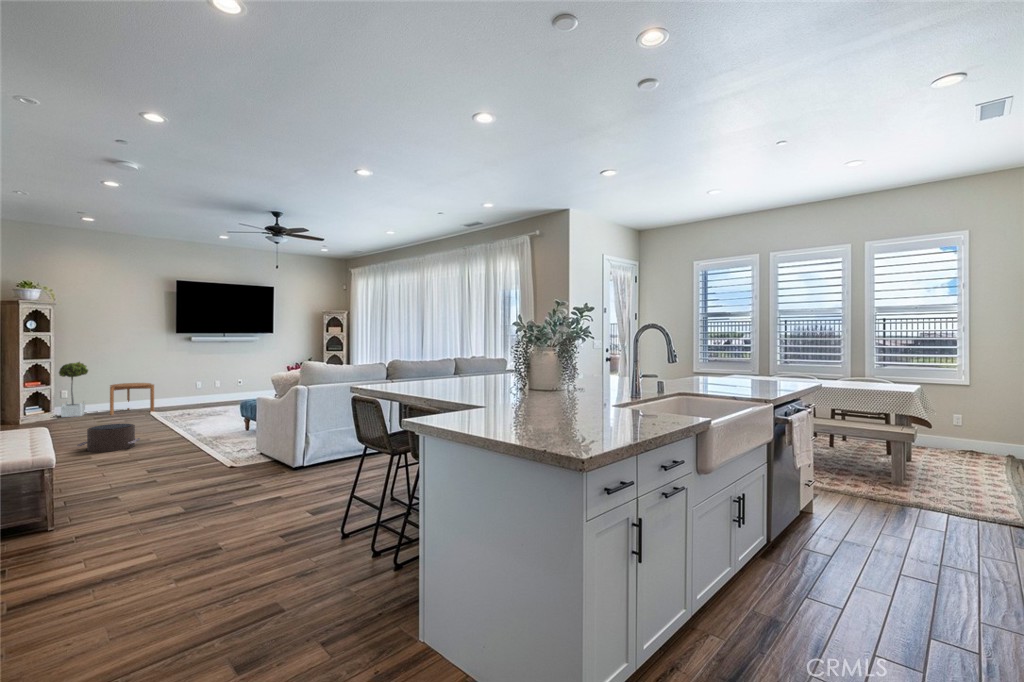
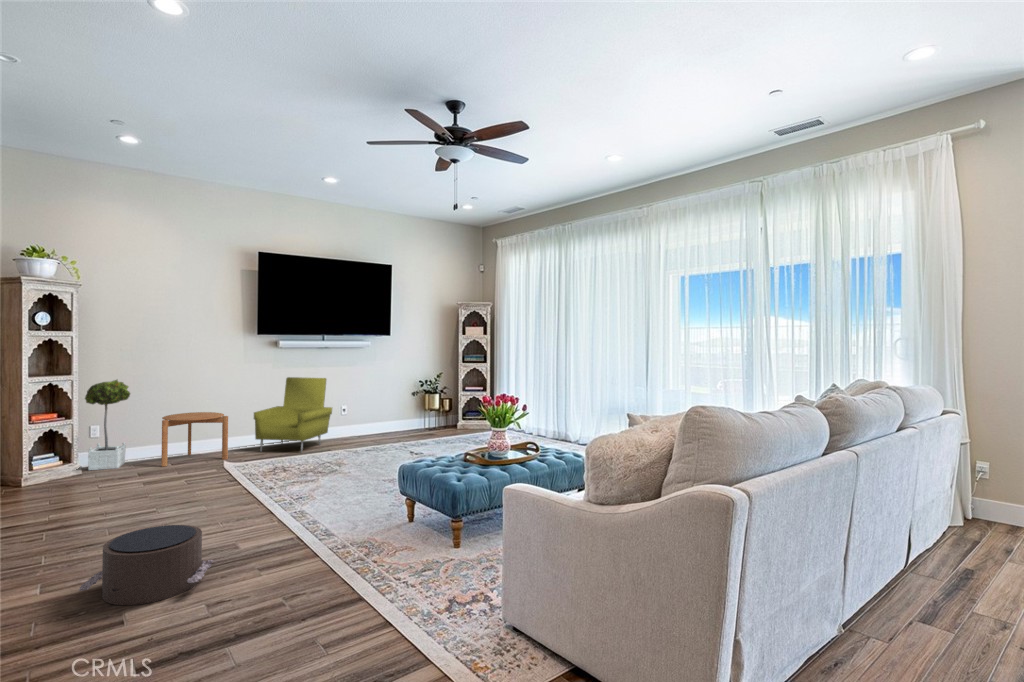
armchair: none [172,361,228,408] -> present [254,377,332,453]

